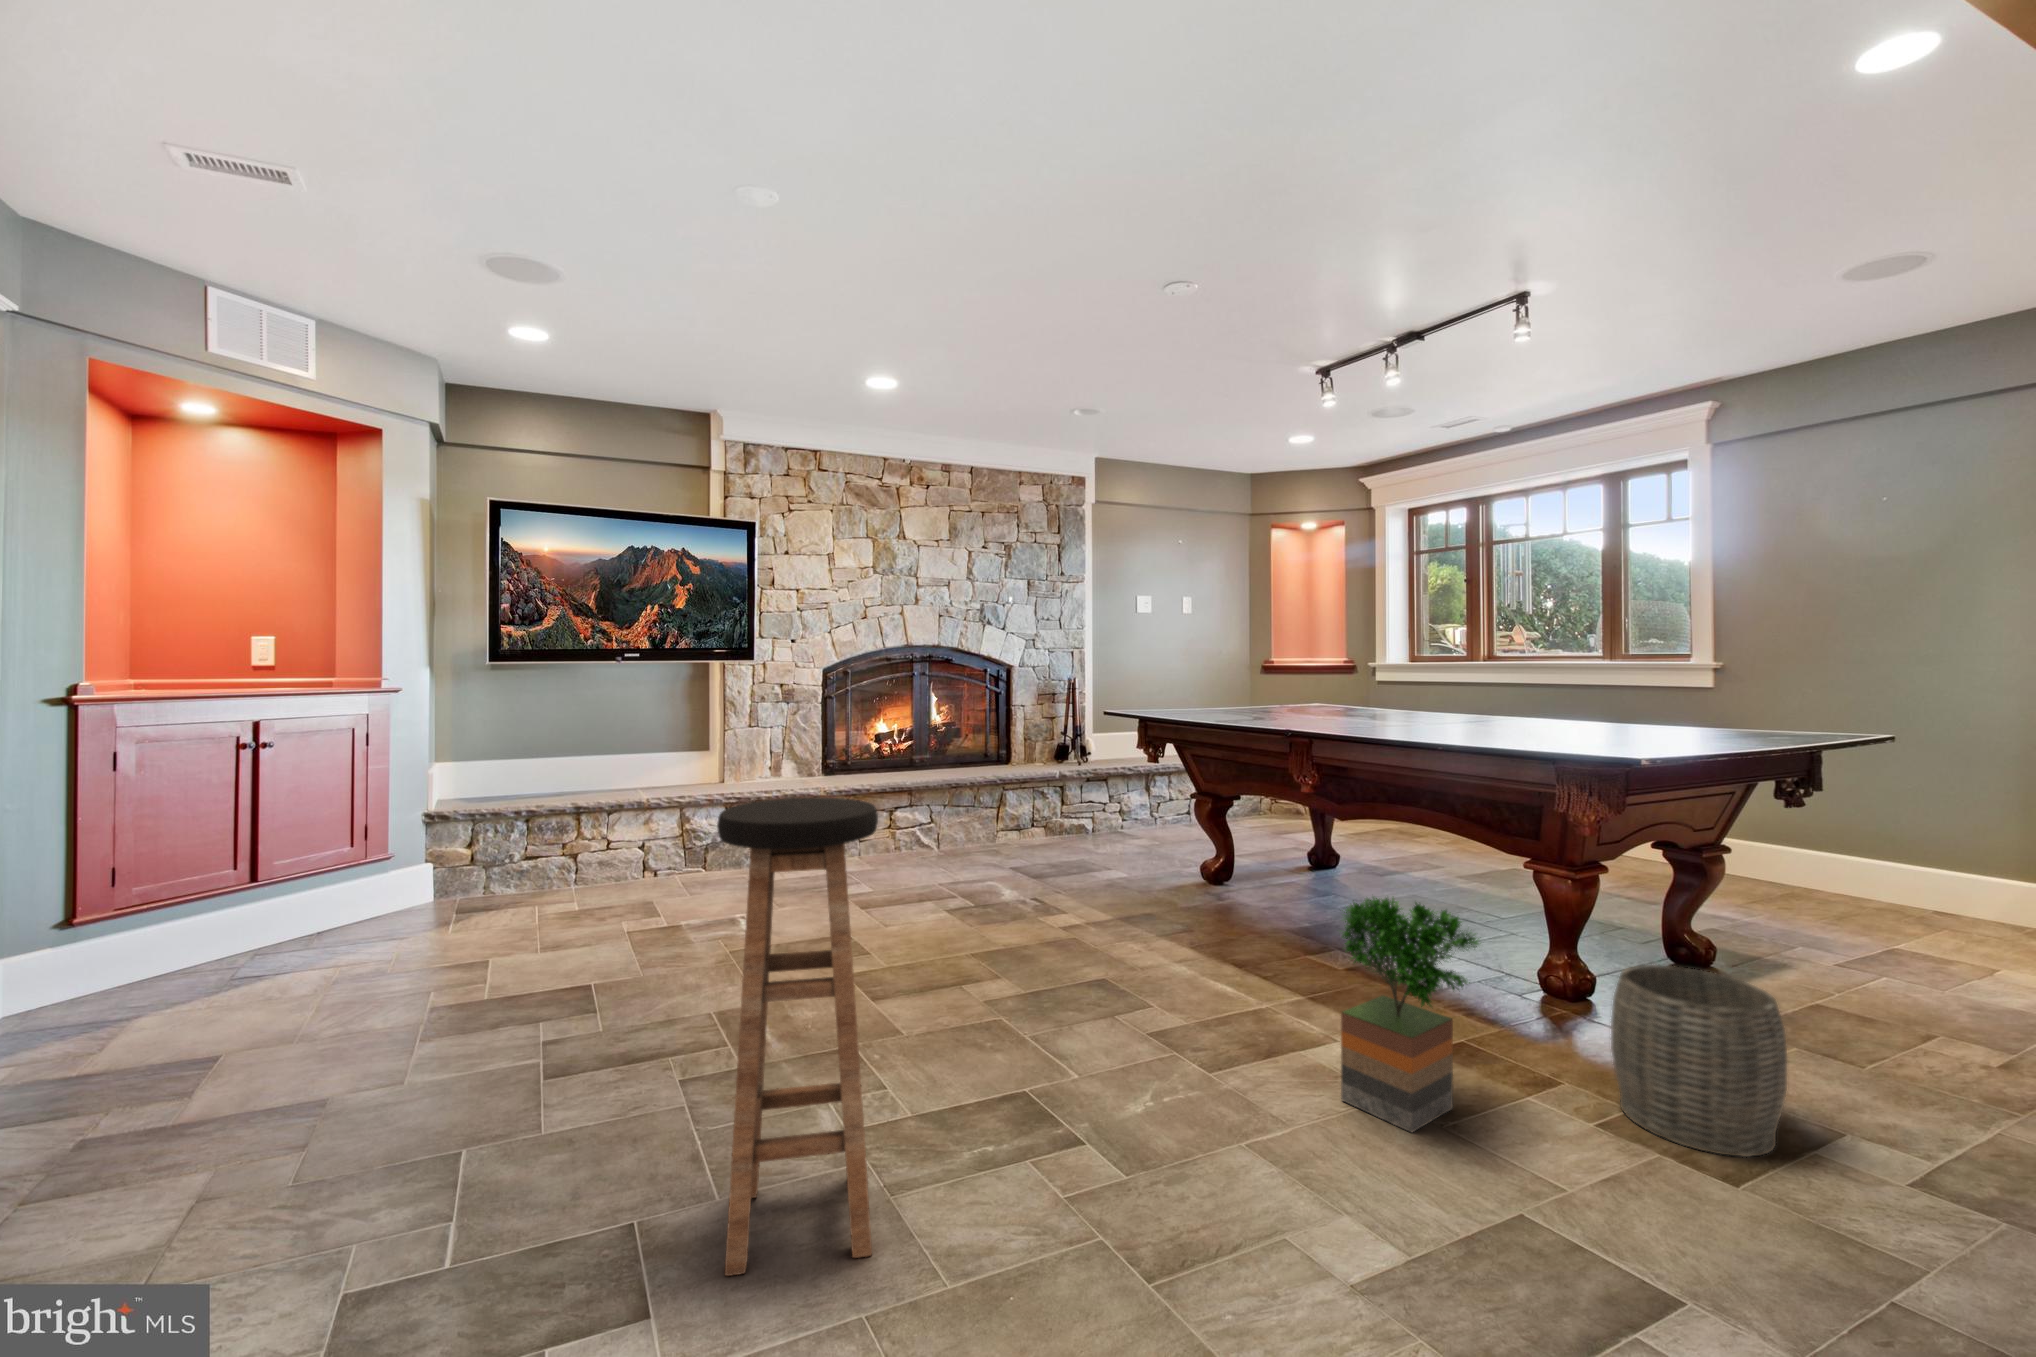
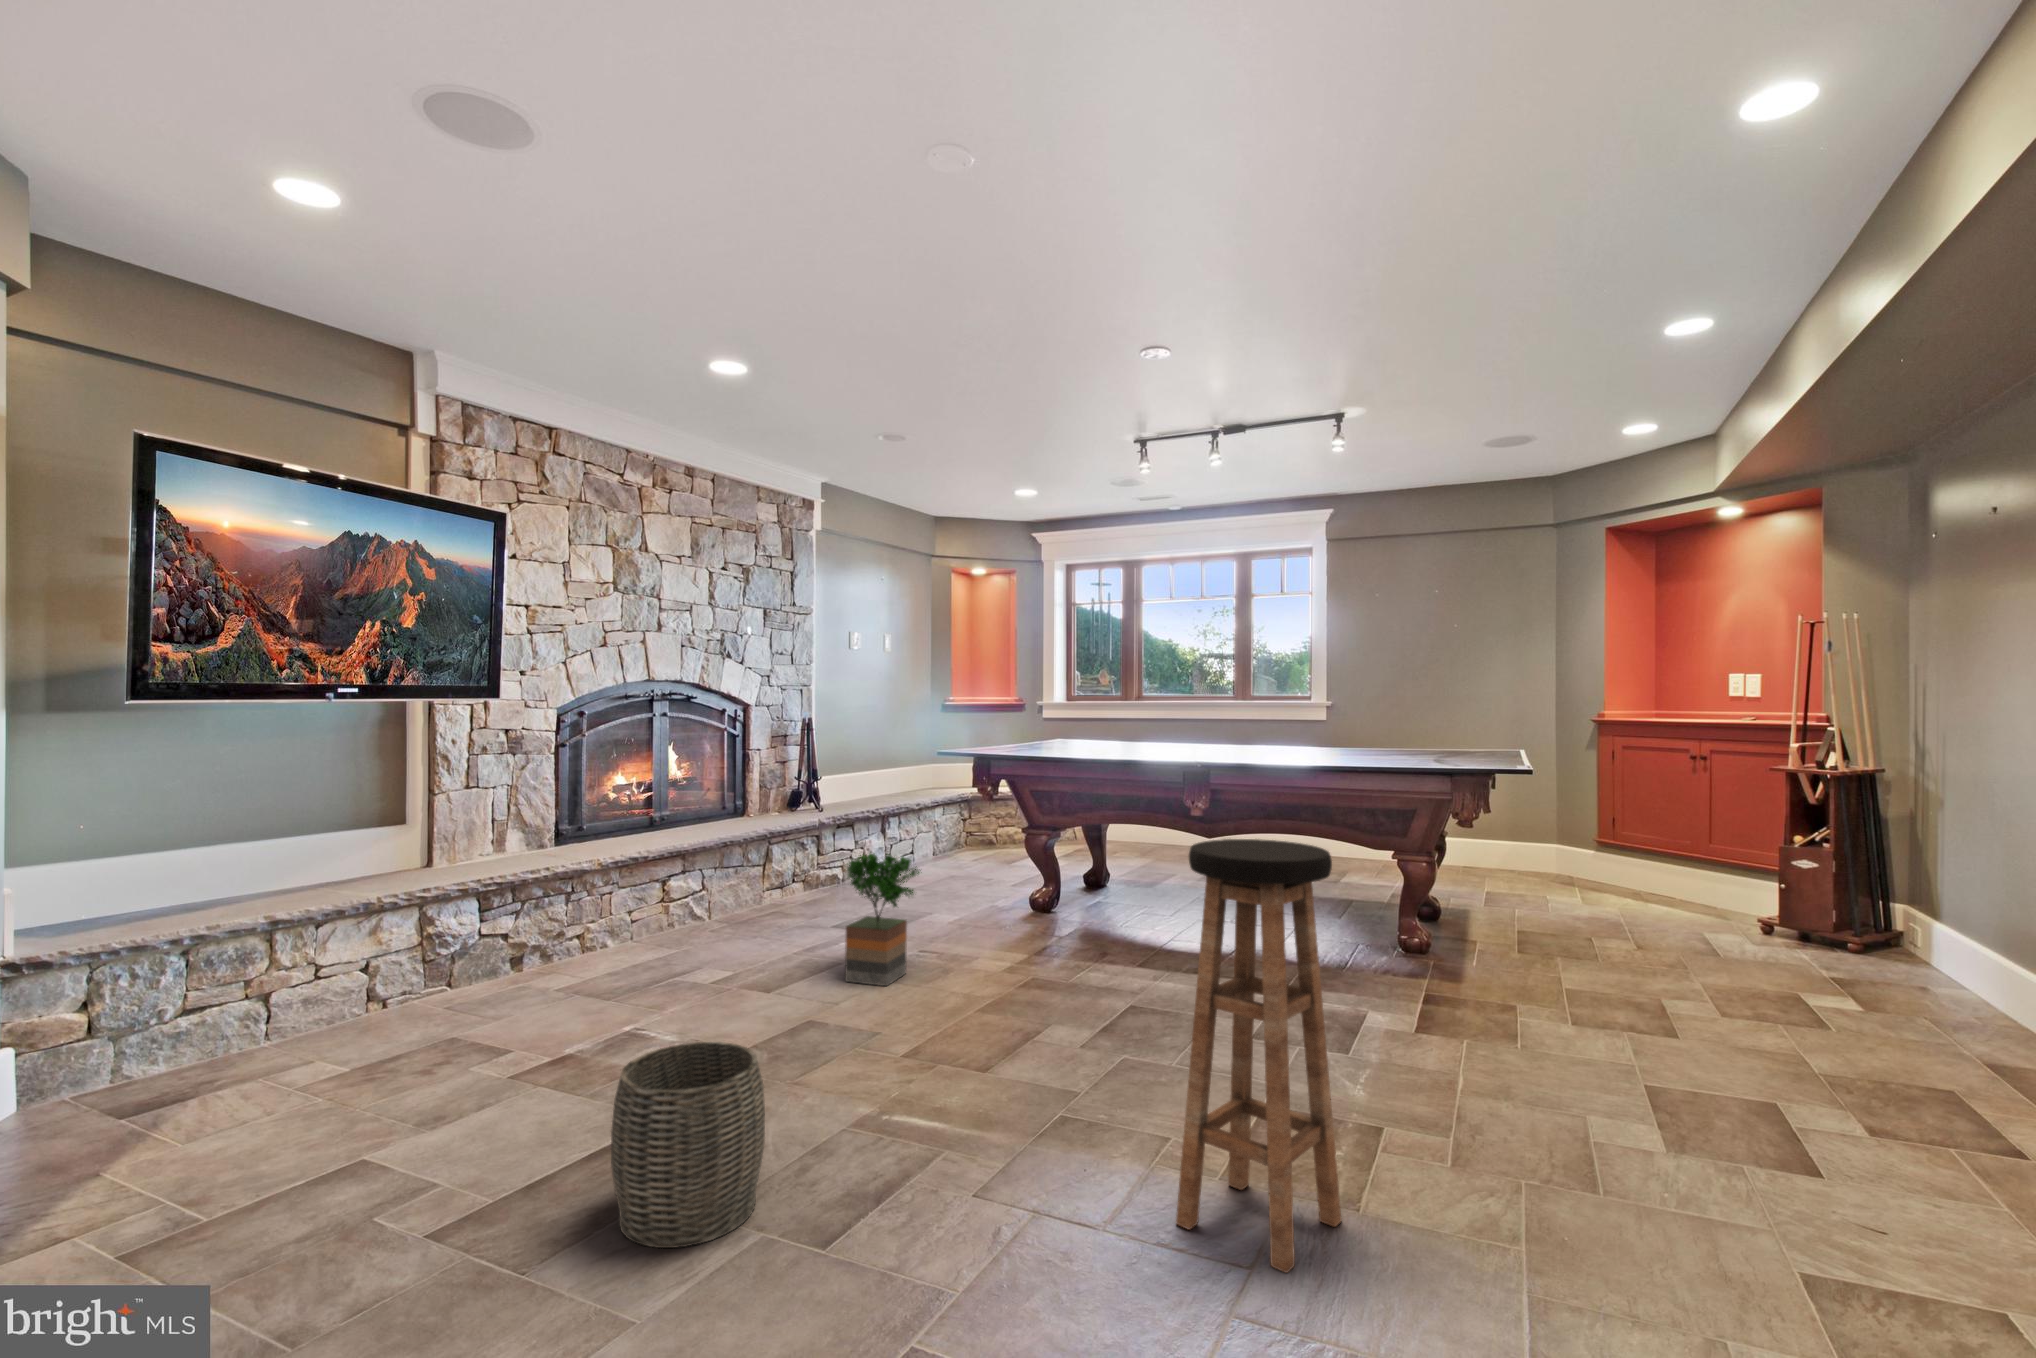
potted tree: present [1341,897,1479,1132] -> present [845,854,921,986]
woven basket: present [1611,965,1787,1157] -> present [611,1042,765,1248]

